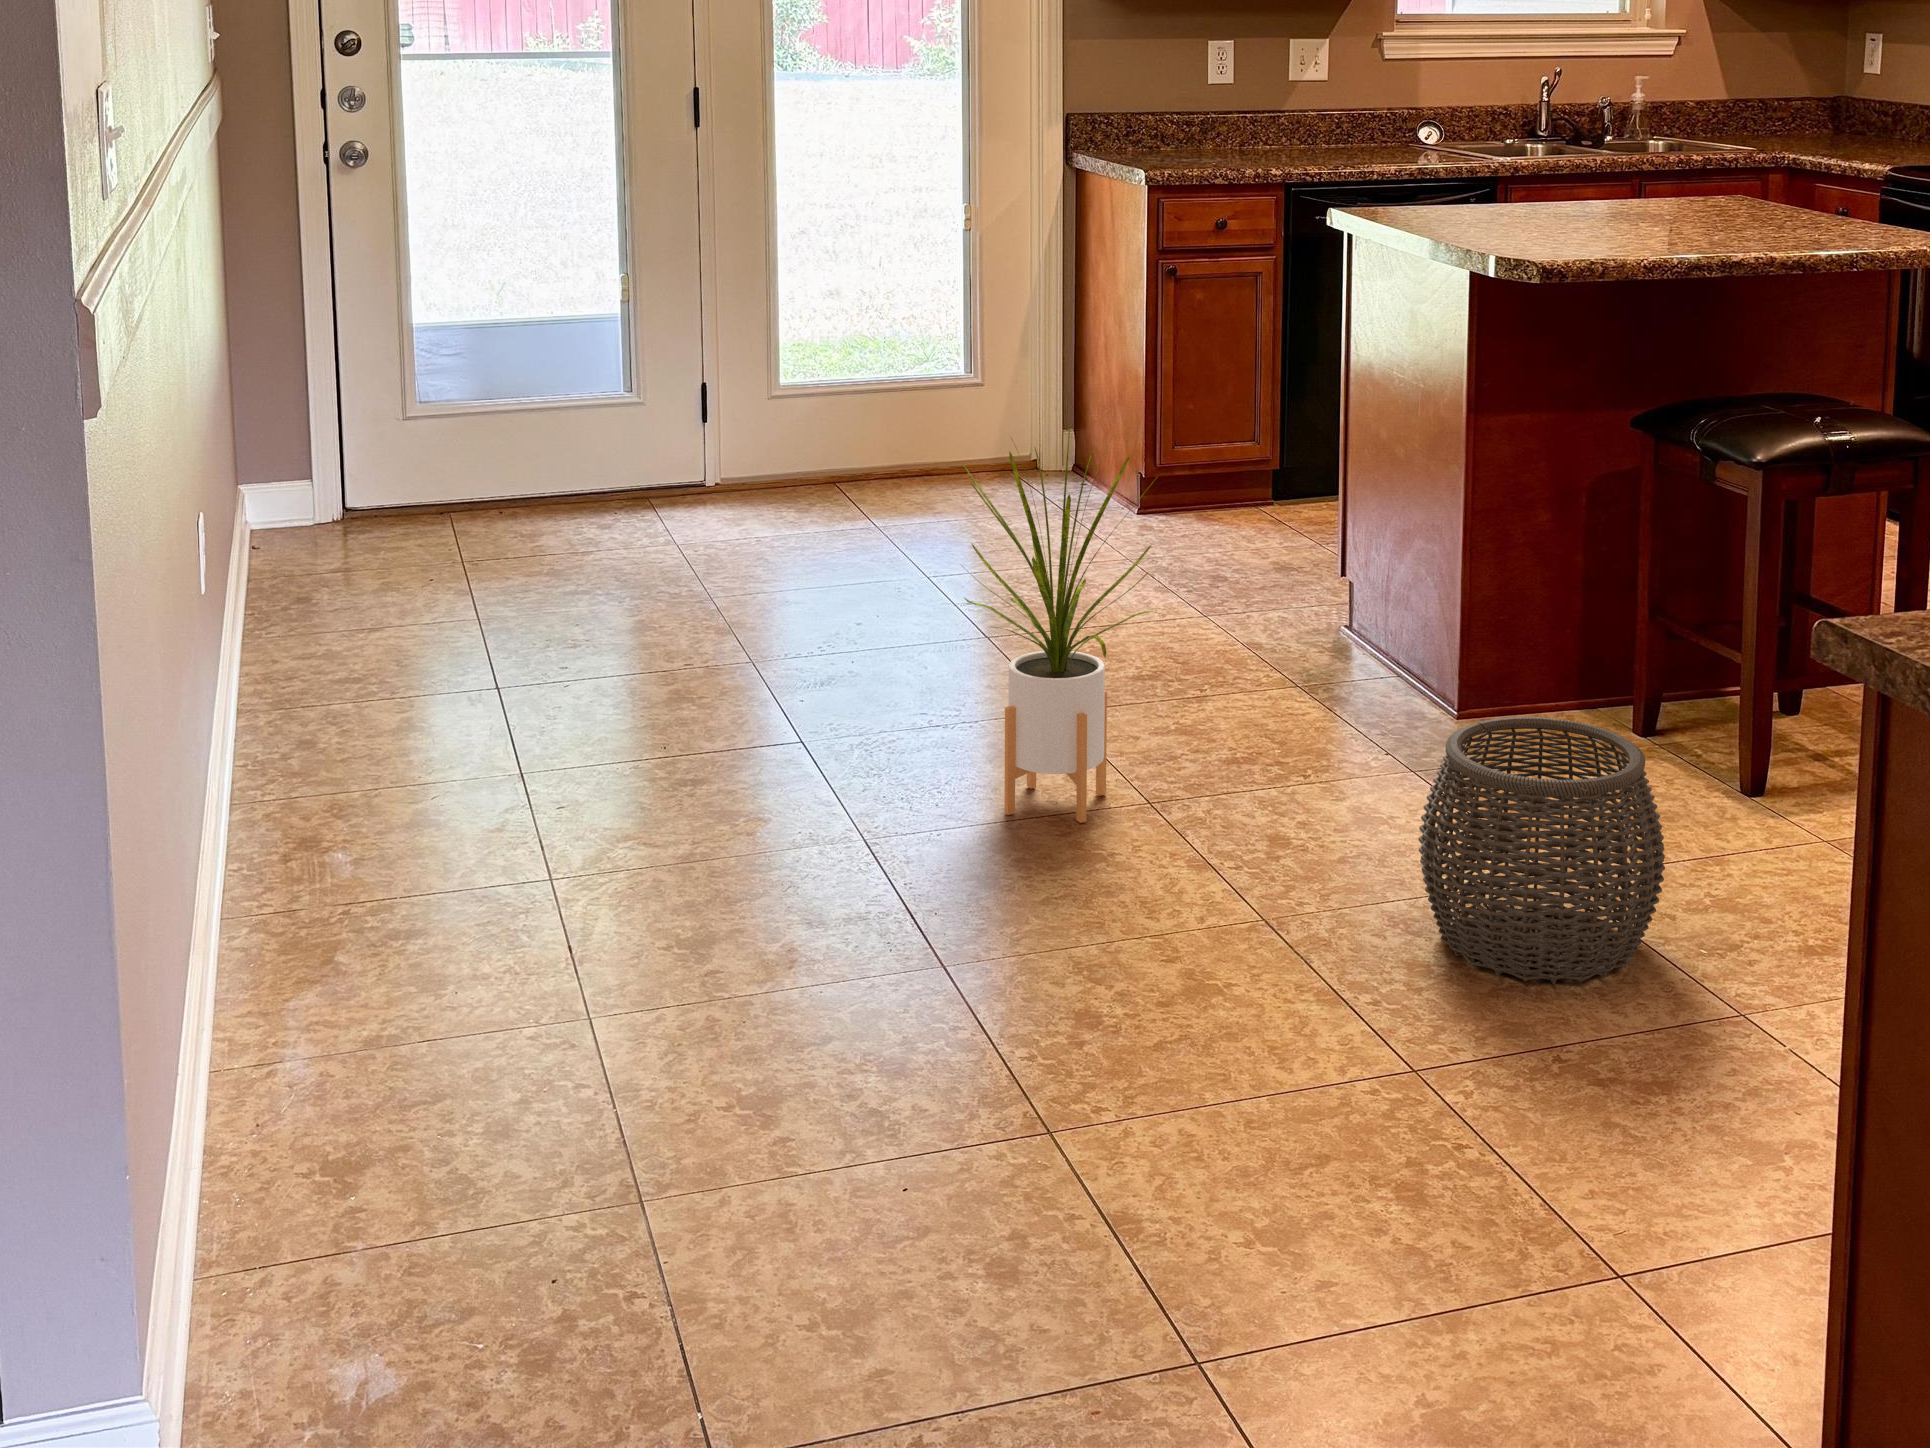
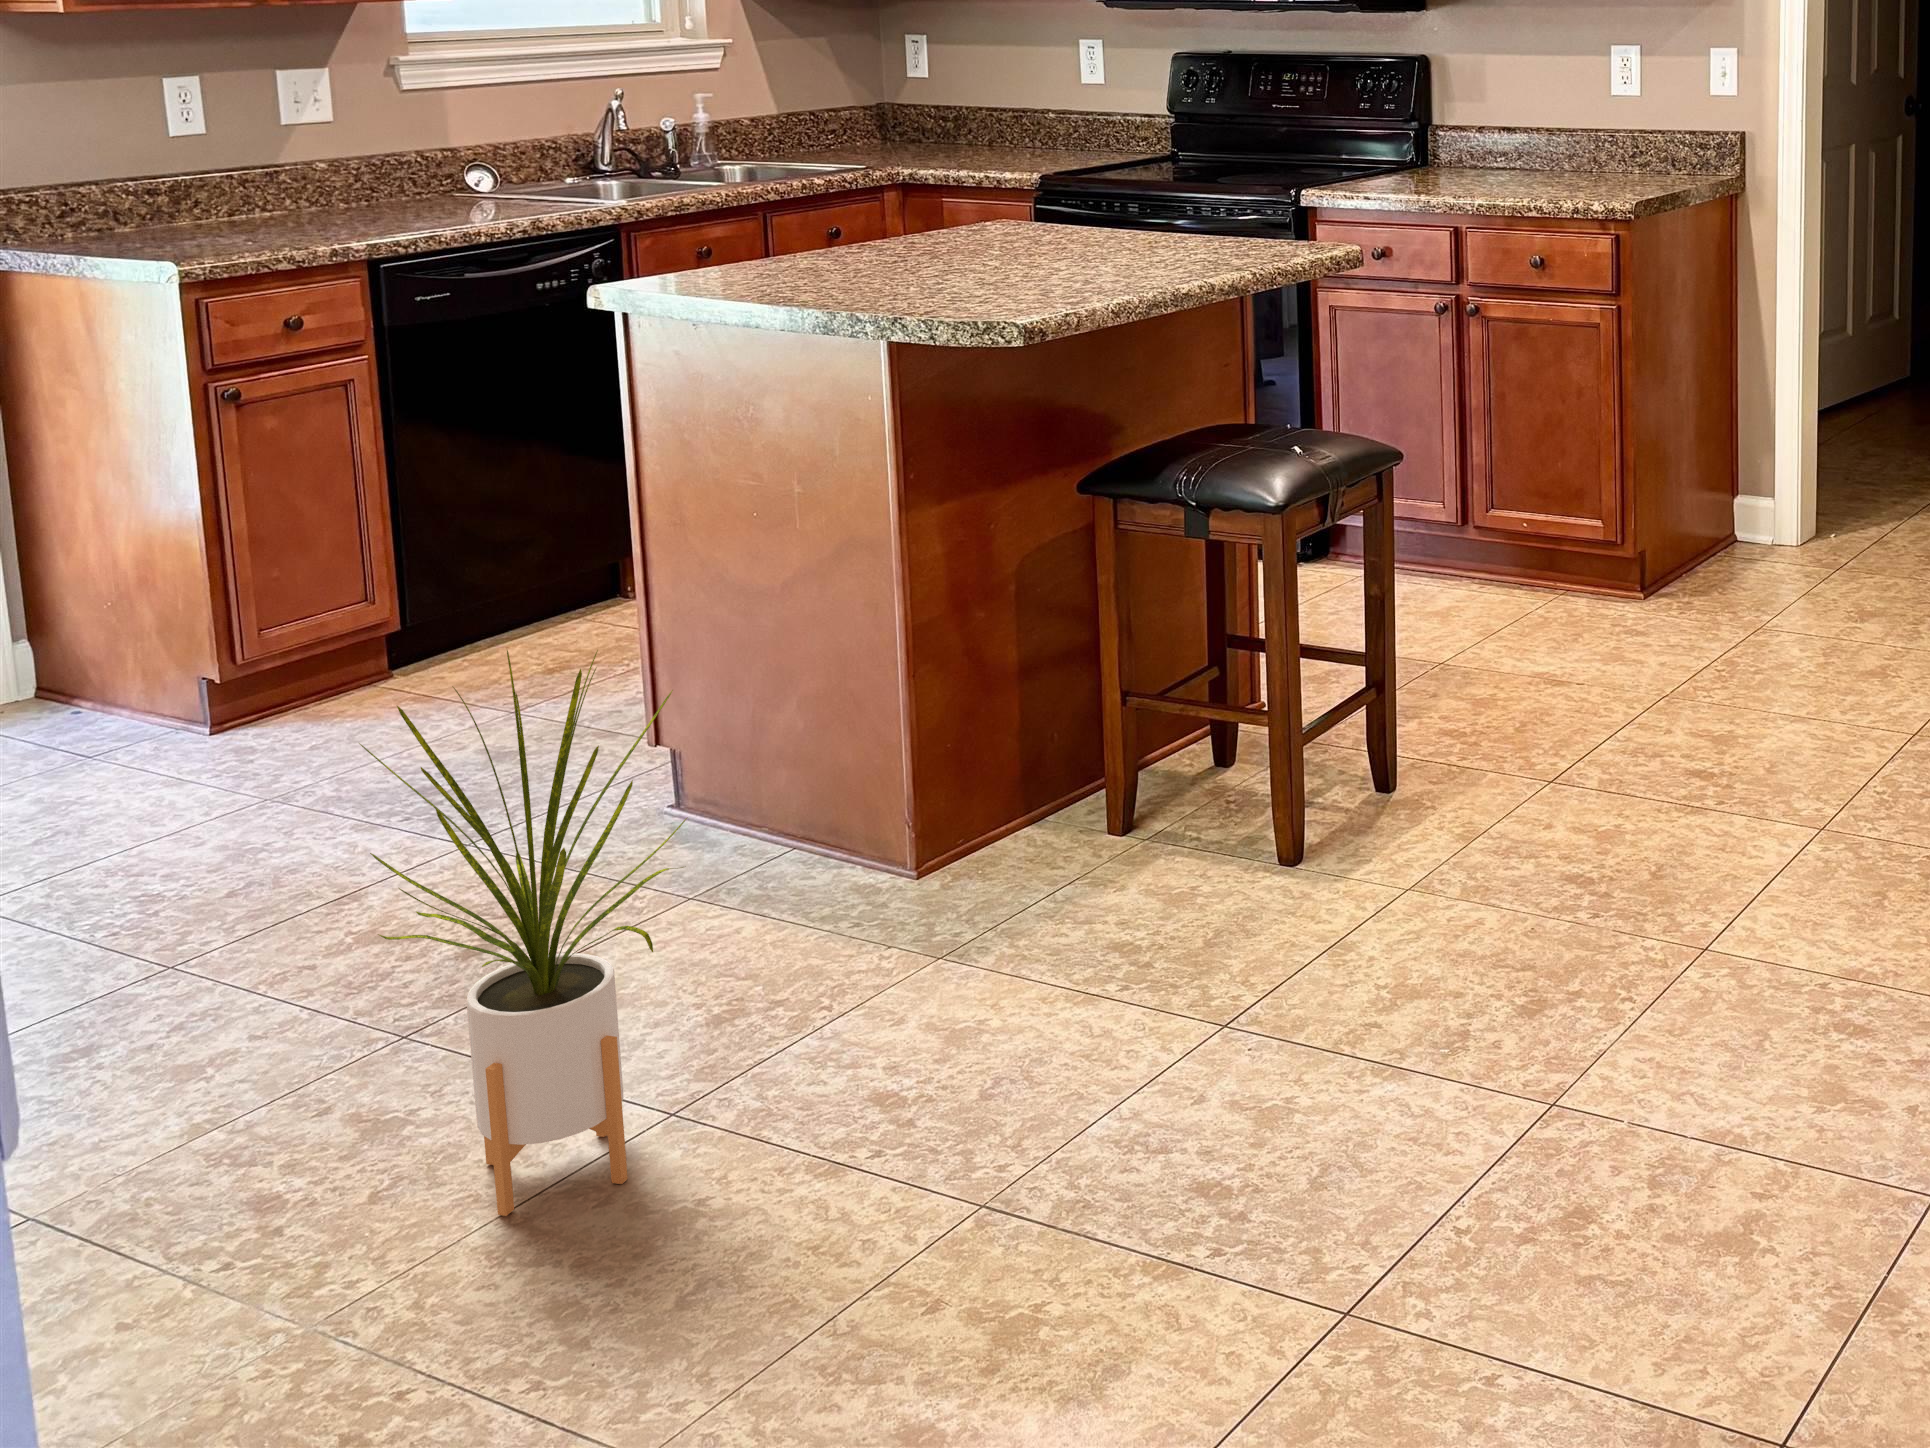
woven basket: present [1419,717,1665,984] -> none [1151,844,1428,1160]

